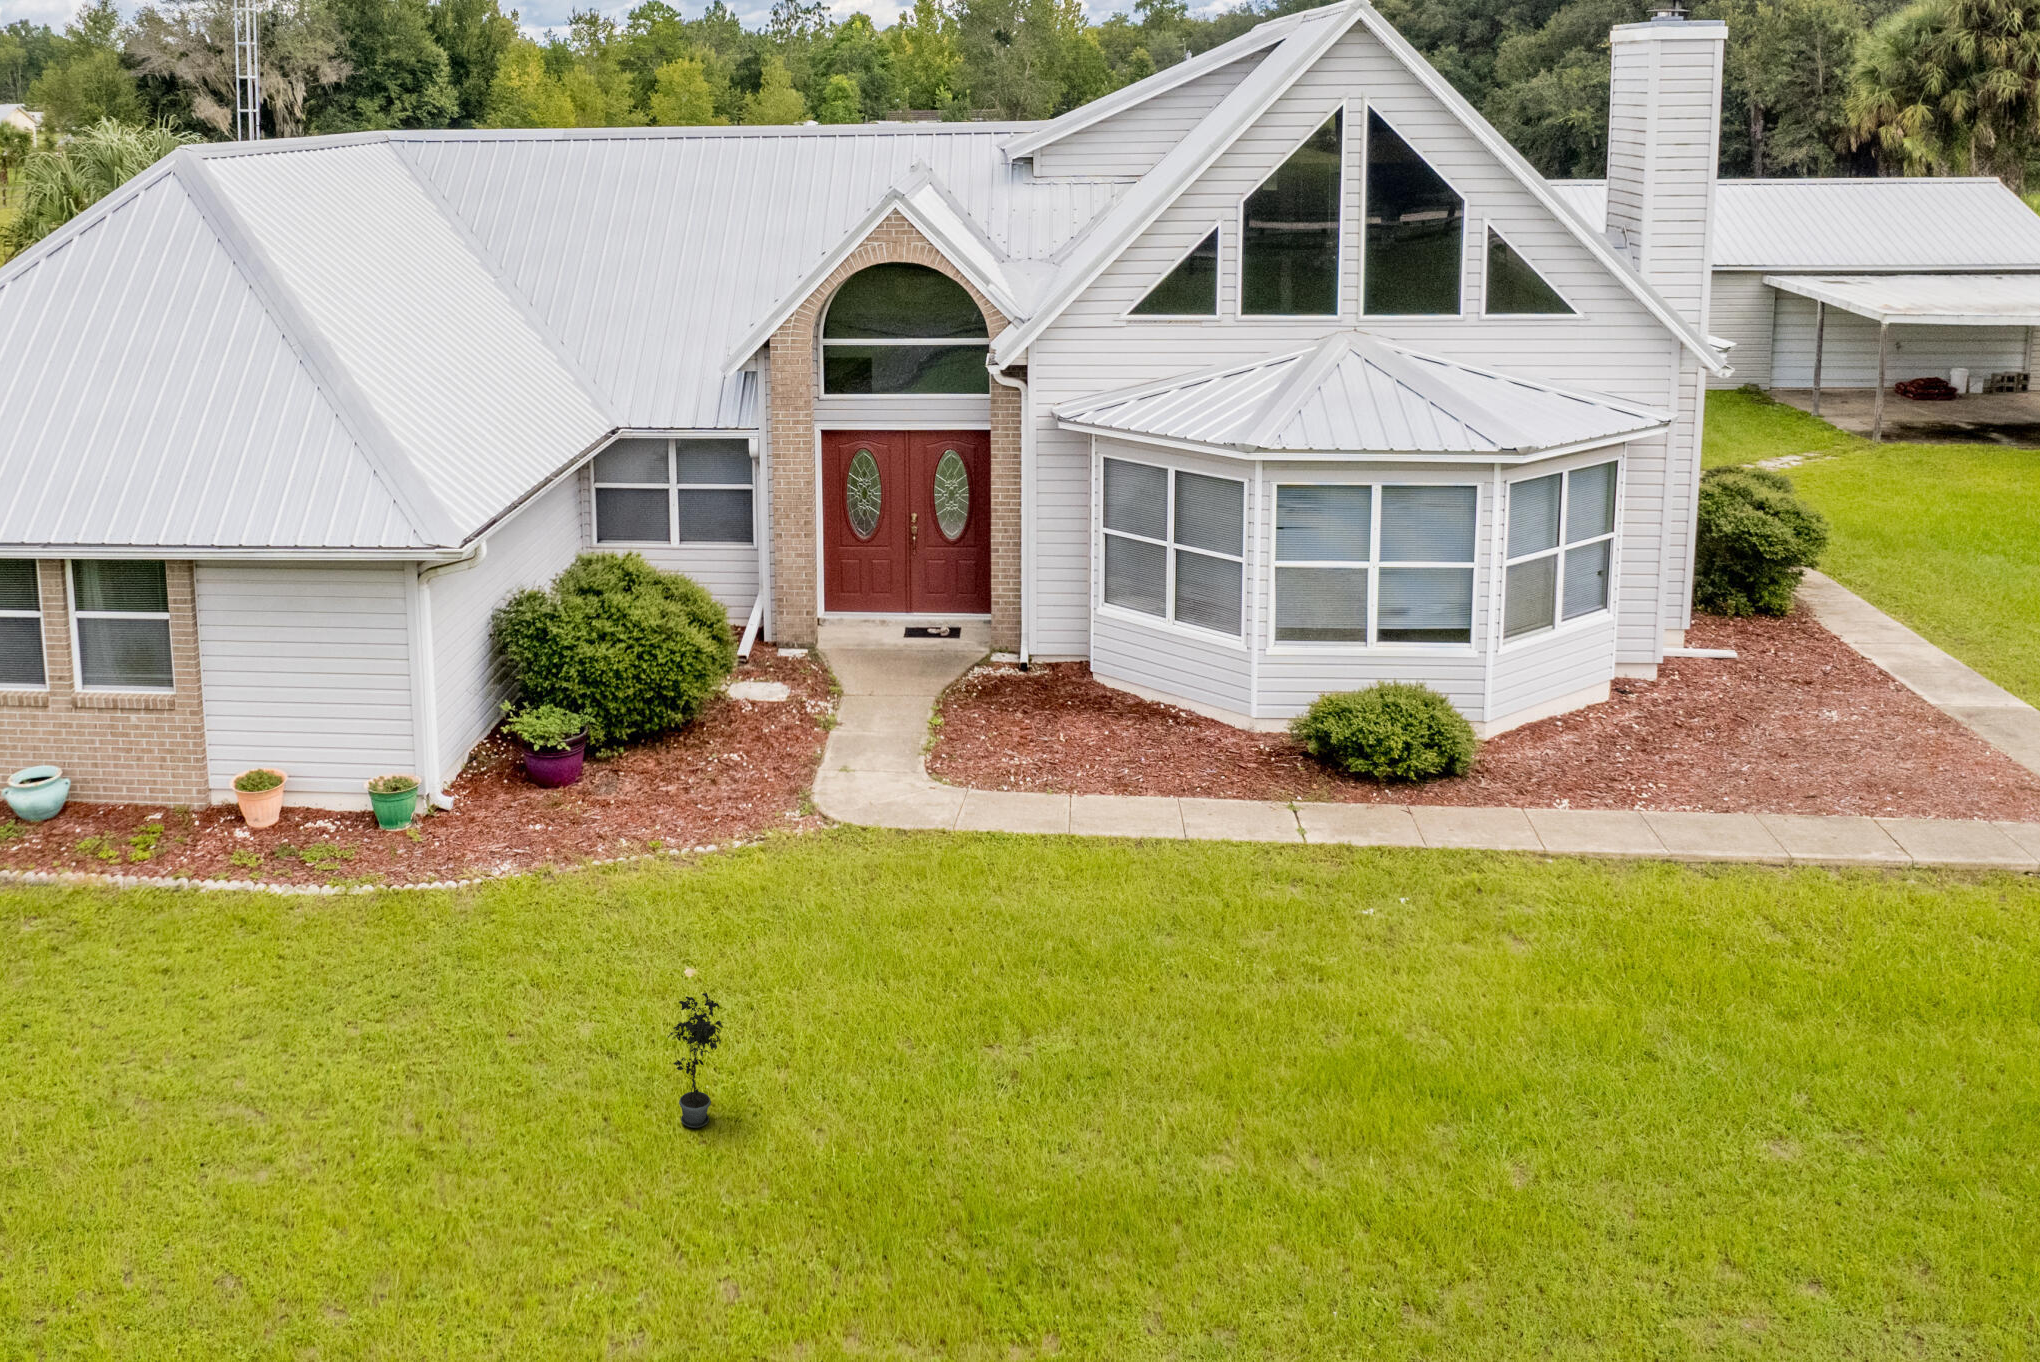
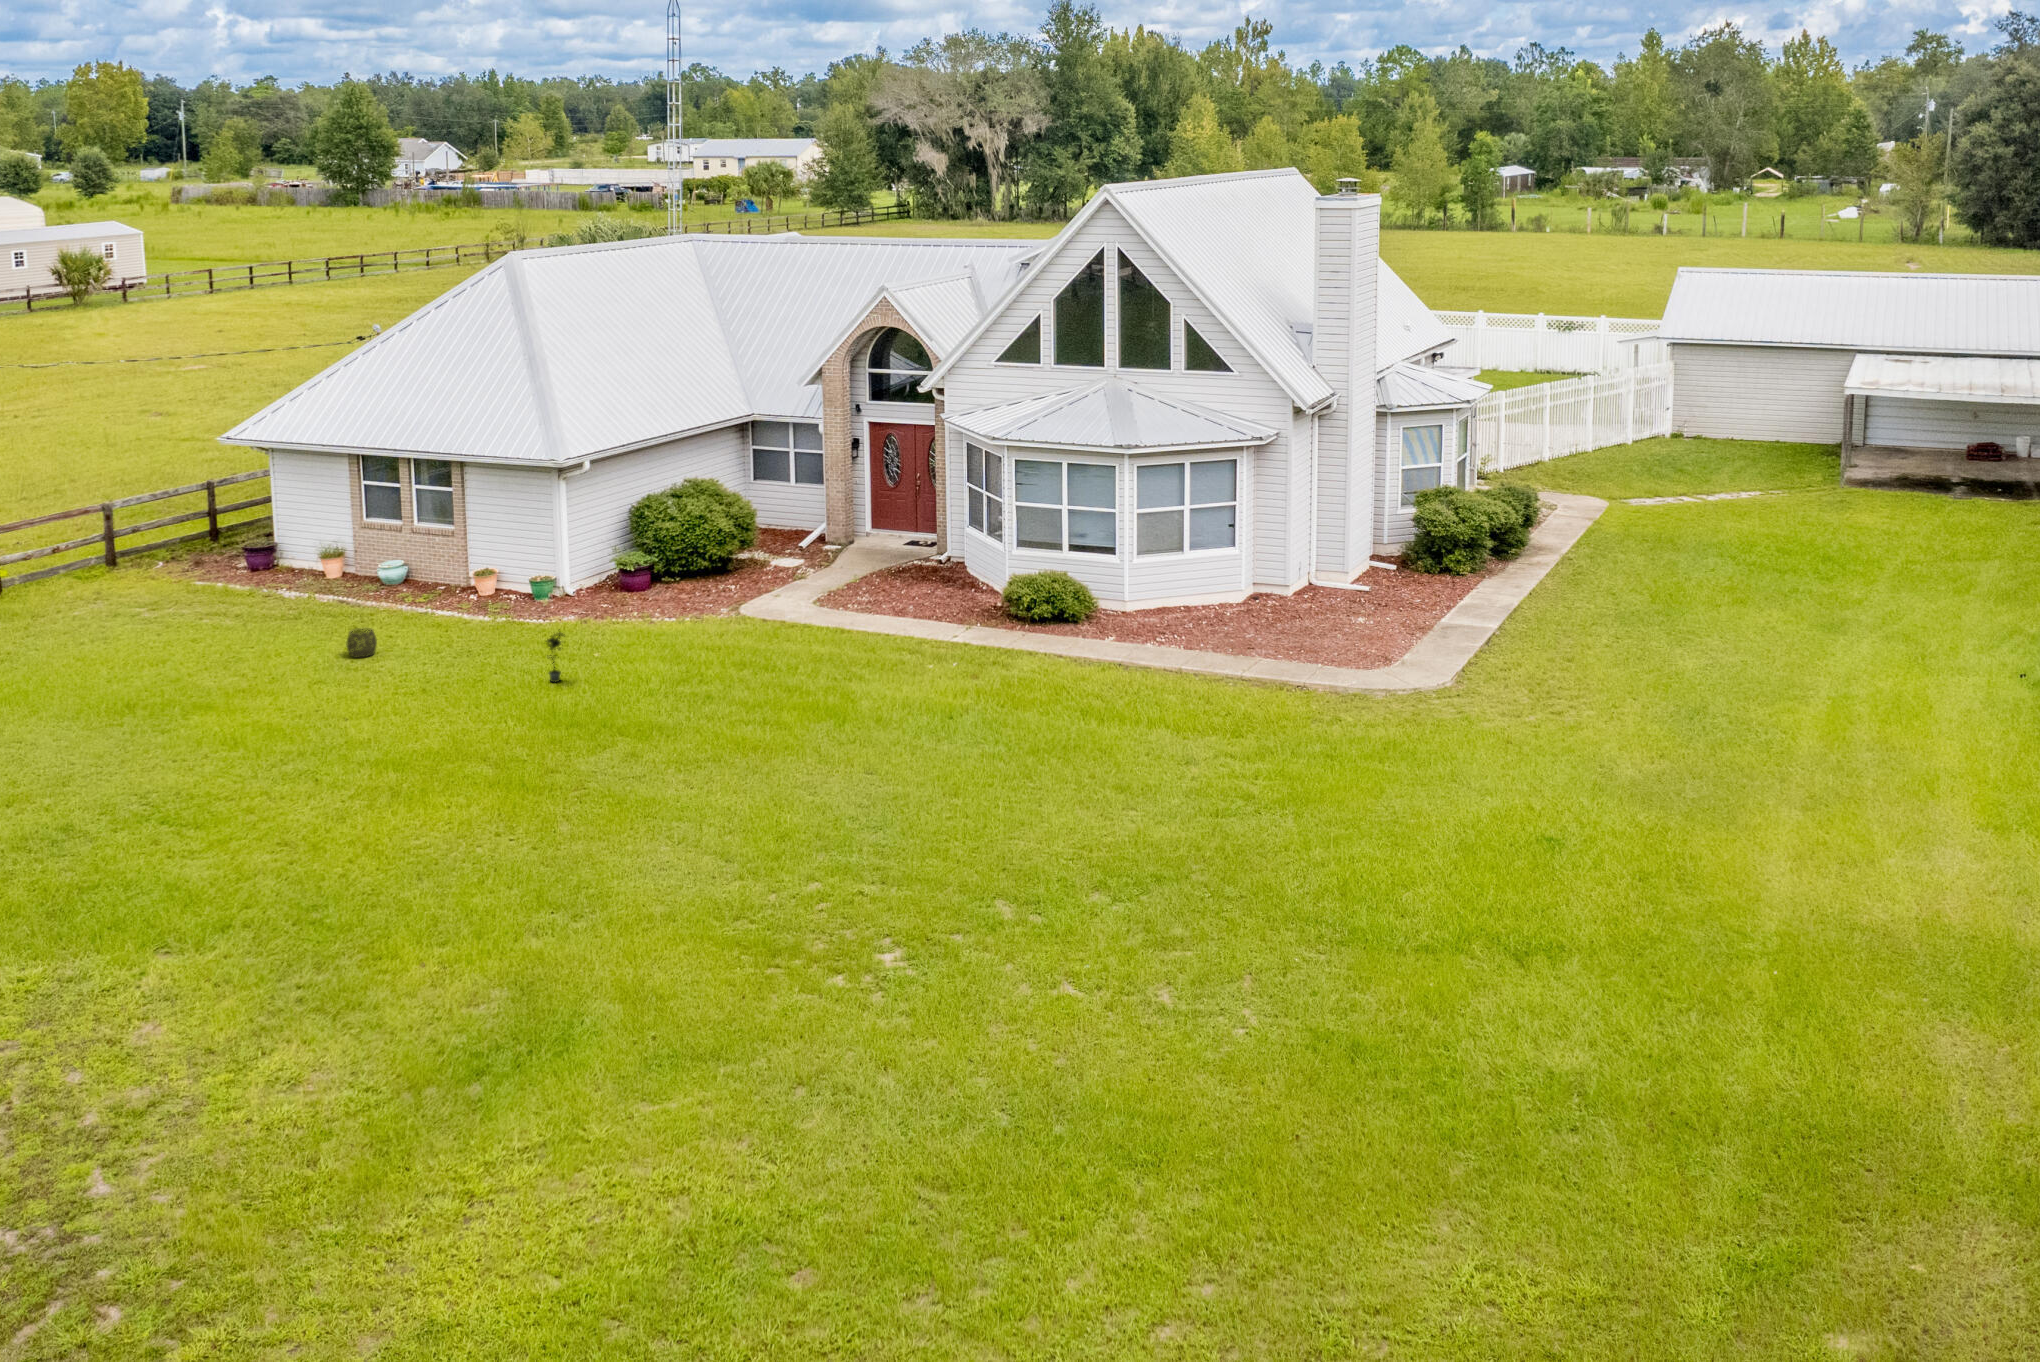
woven basket: none [71,1018,152,1108] -> present [346,628,377,658]

